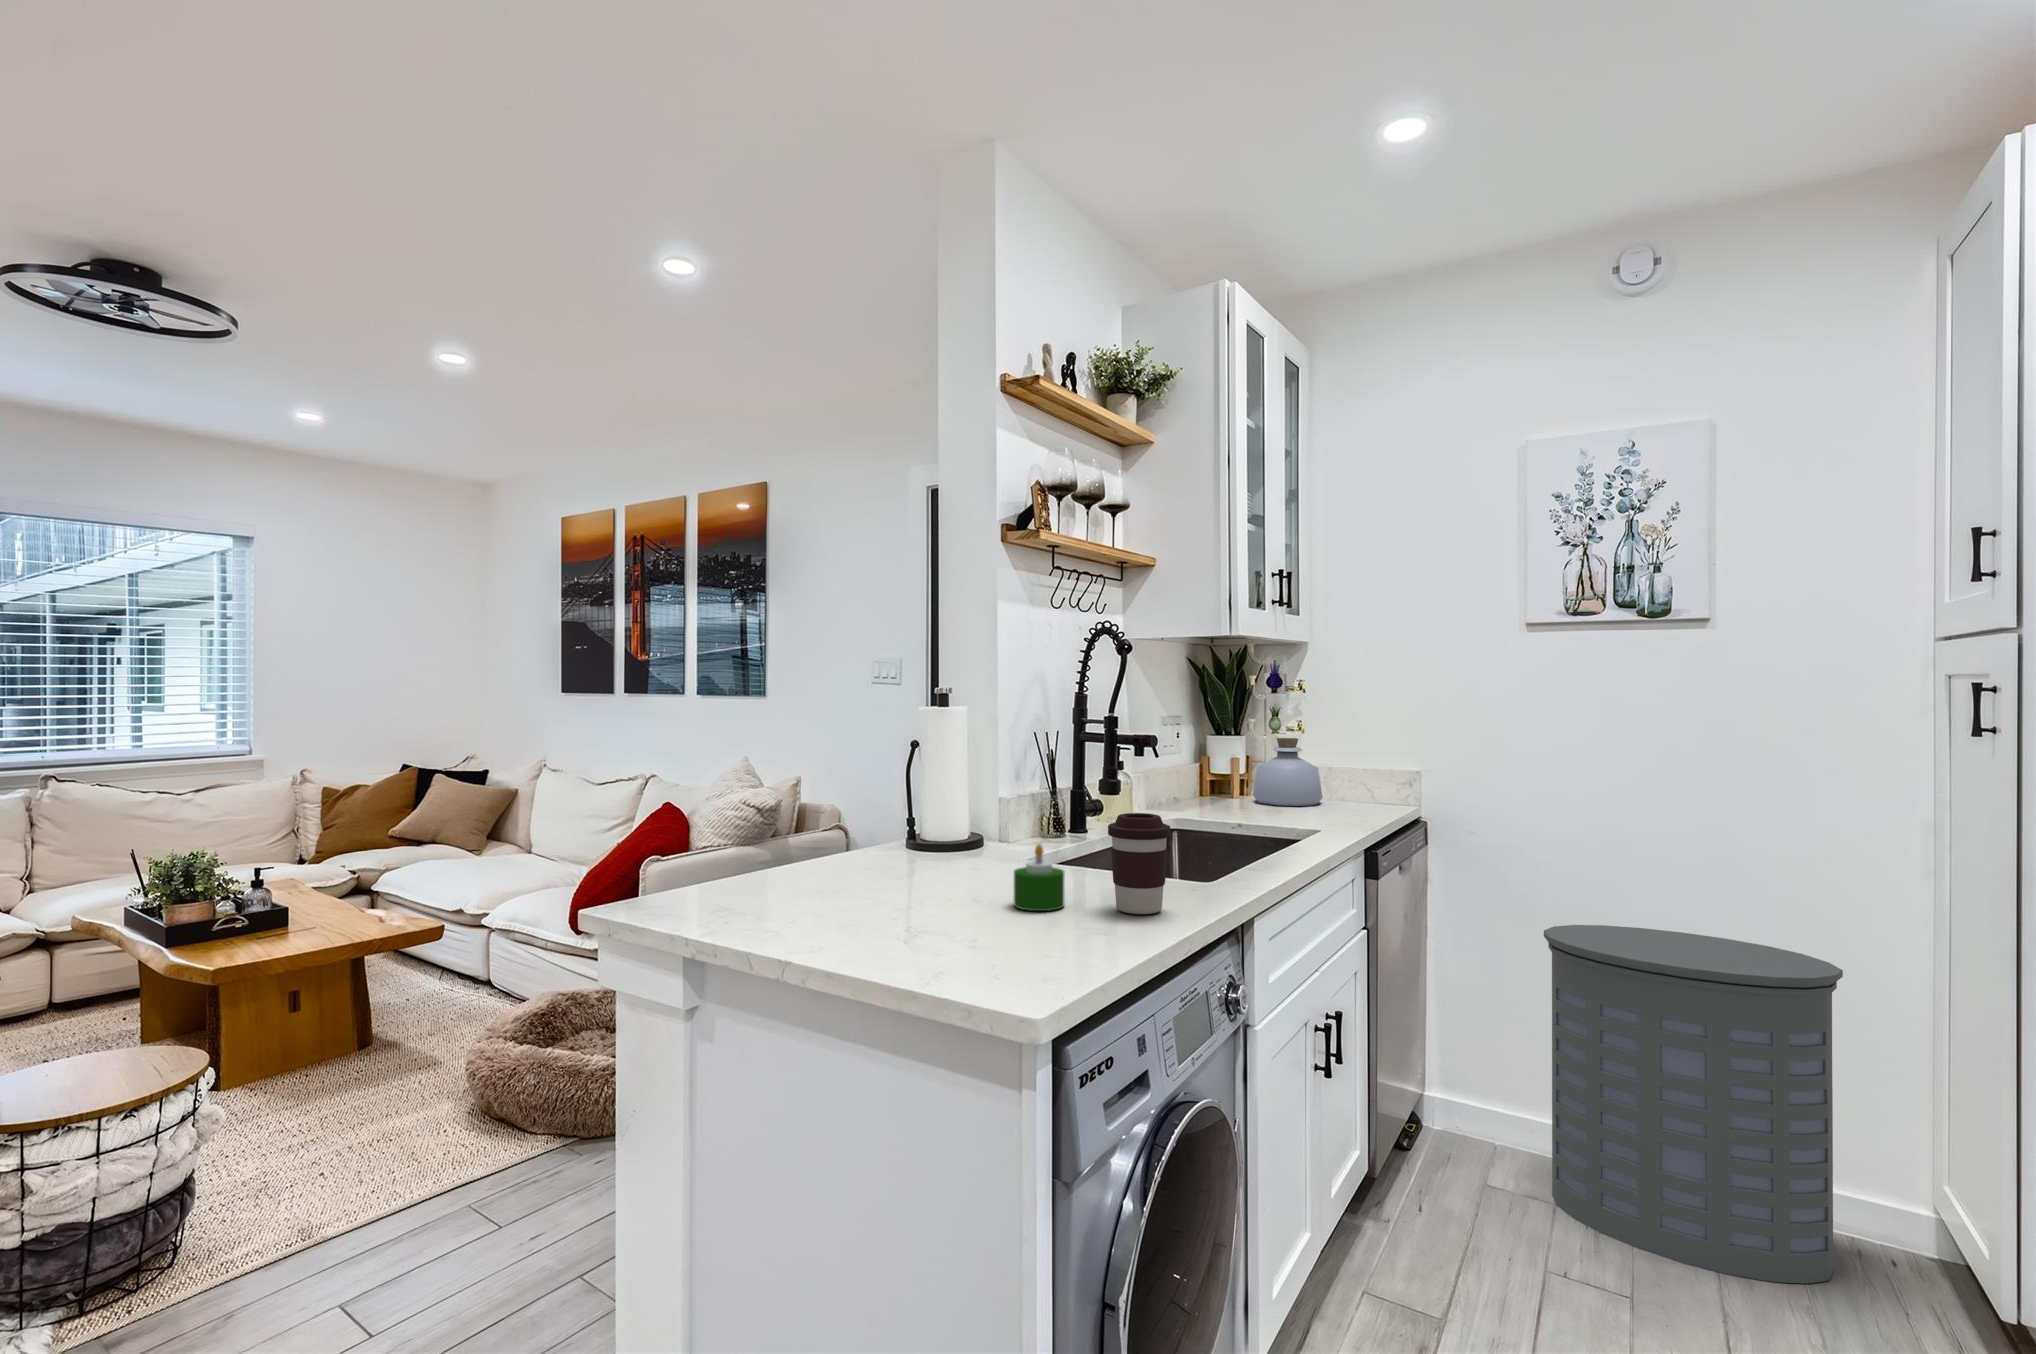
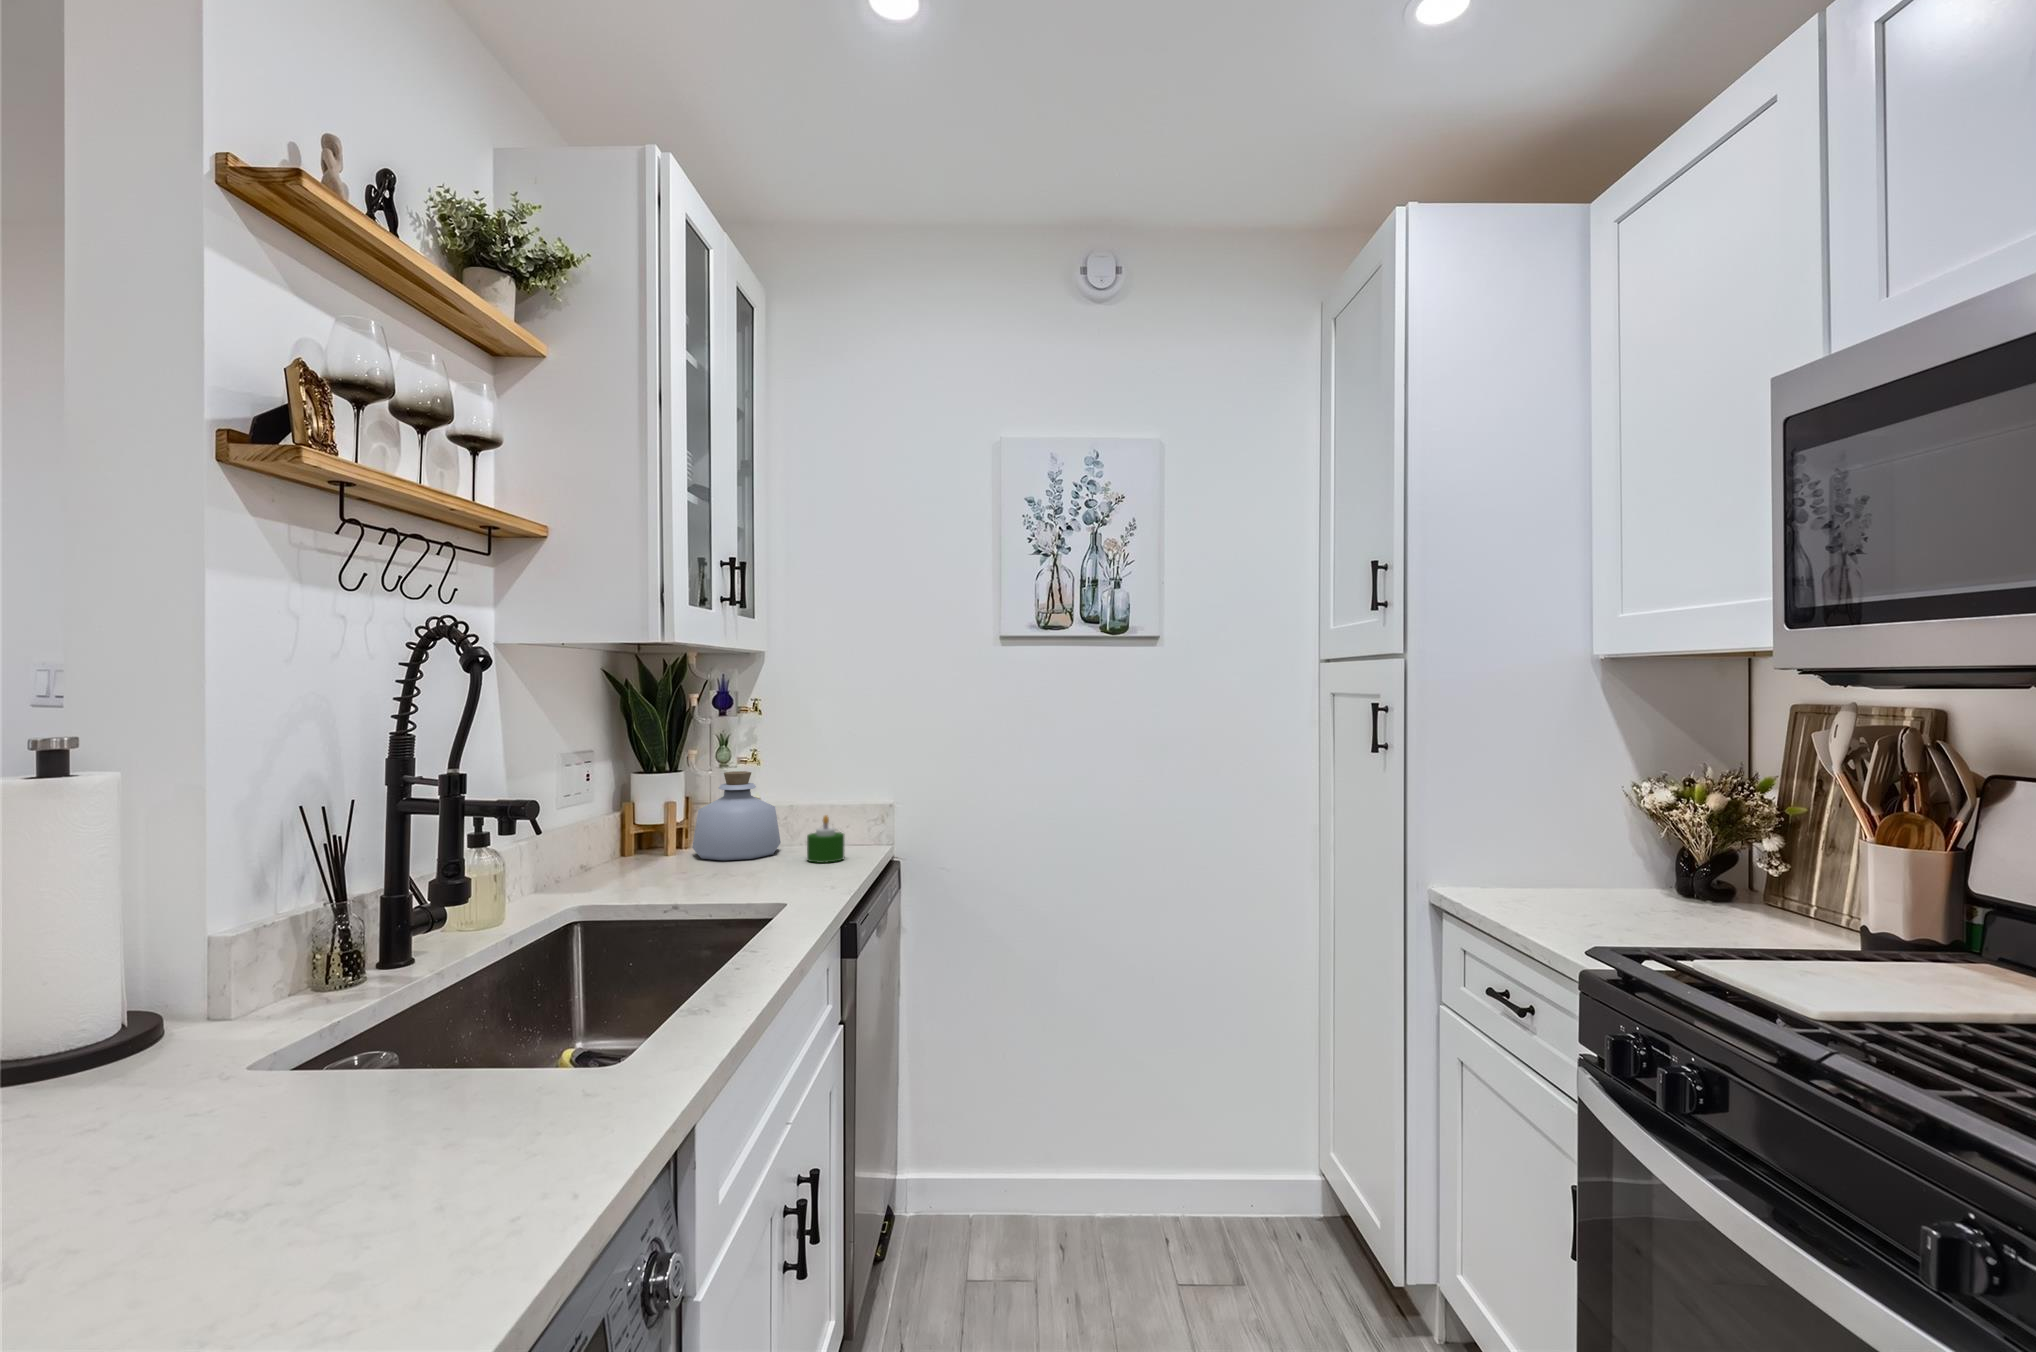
coffee cup: present [1108,813,1171,914] -> none [386,993,531,1217]
candle: present [1014,844,1064,911] -> present [807,815,844,863]
laundry hamper: present [1544,925,1843,1284] -> none [1024,954,1276,1316]

